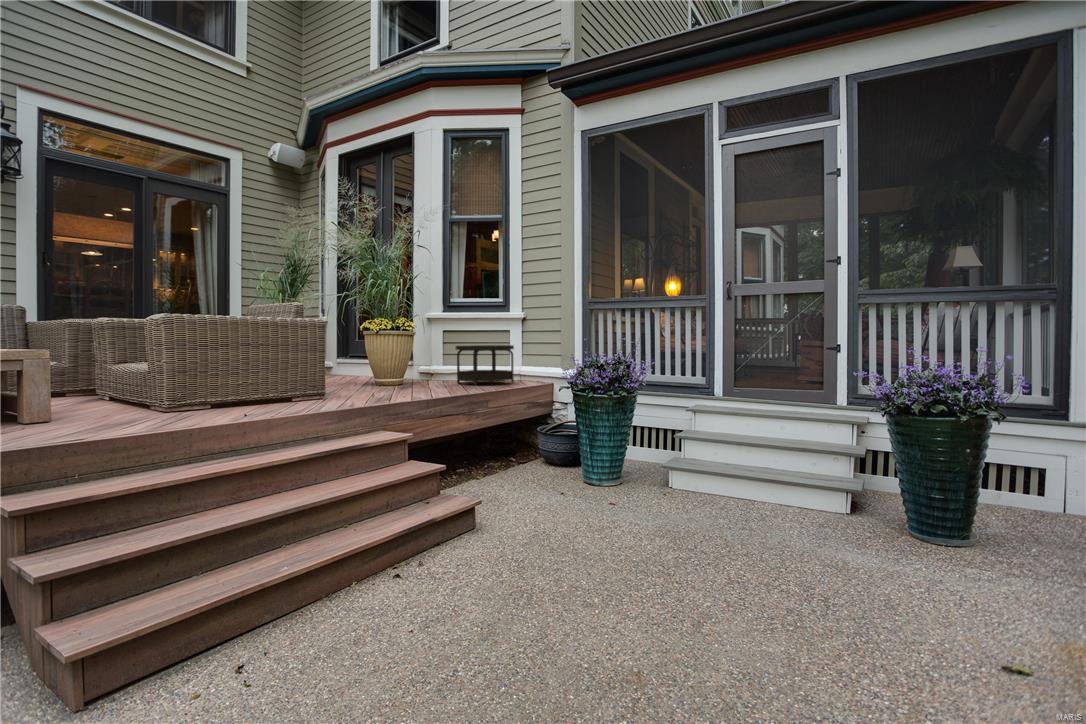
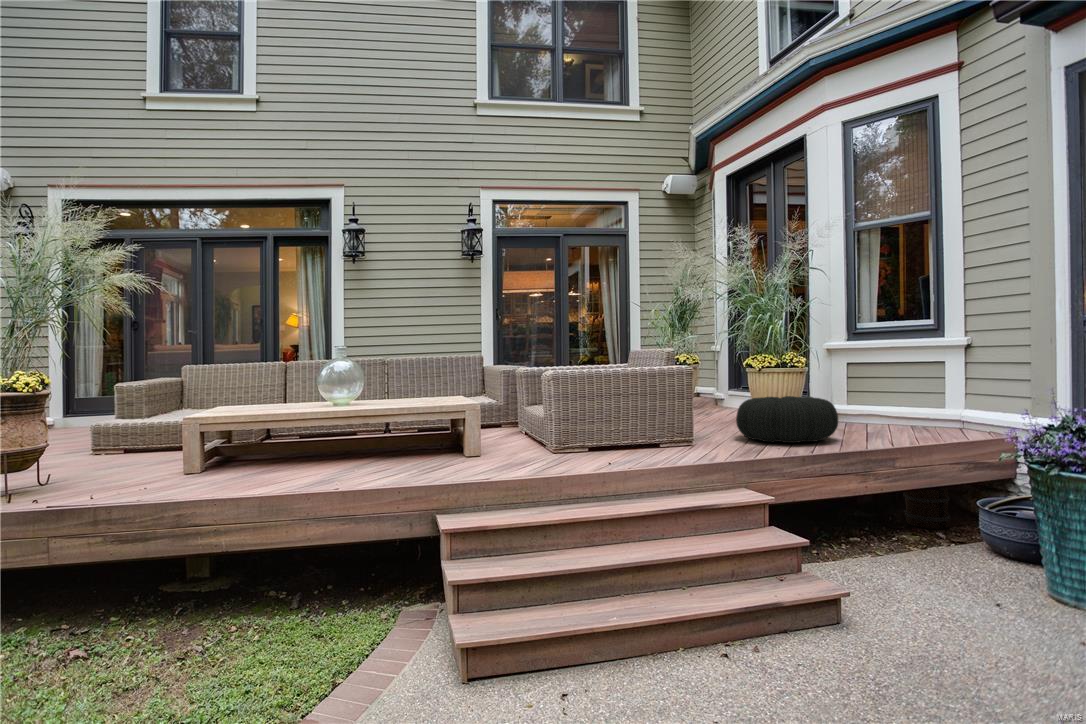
side table: present [456,345,514,385] -> none [856,381,944,435]
pouf: none [364,355,449,393] -> present [736,396,838,443]

